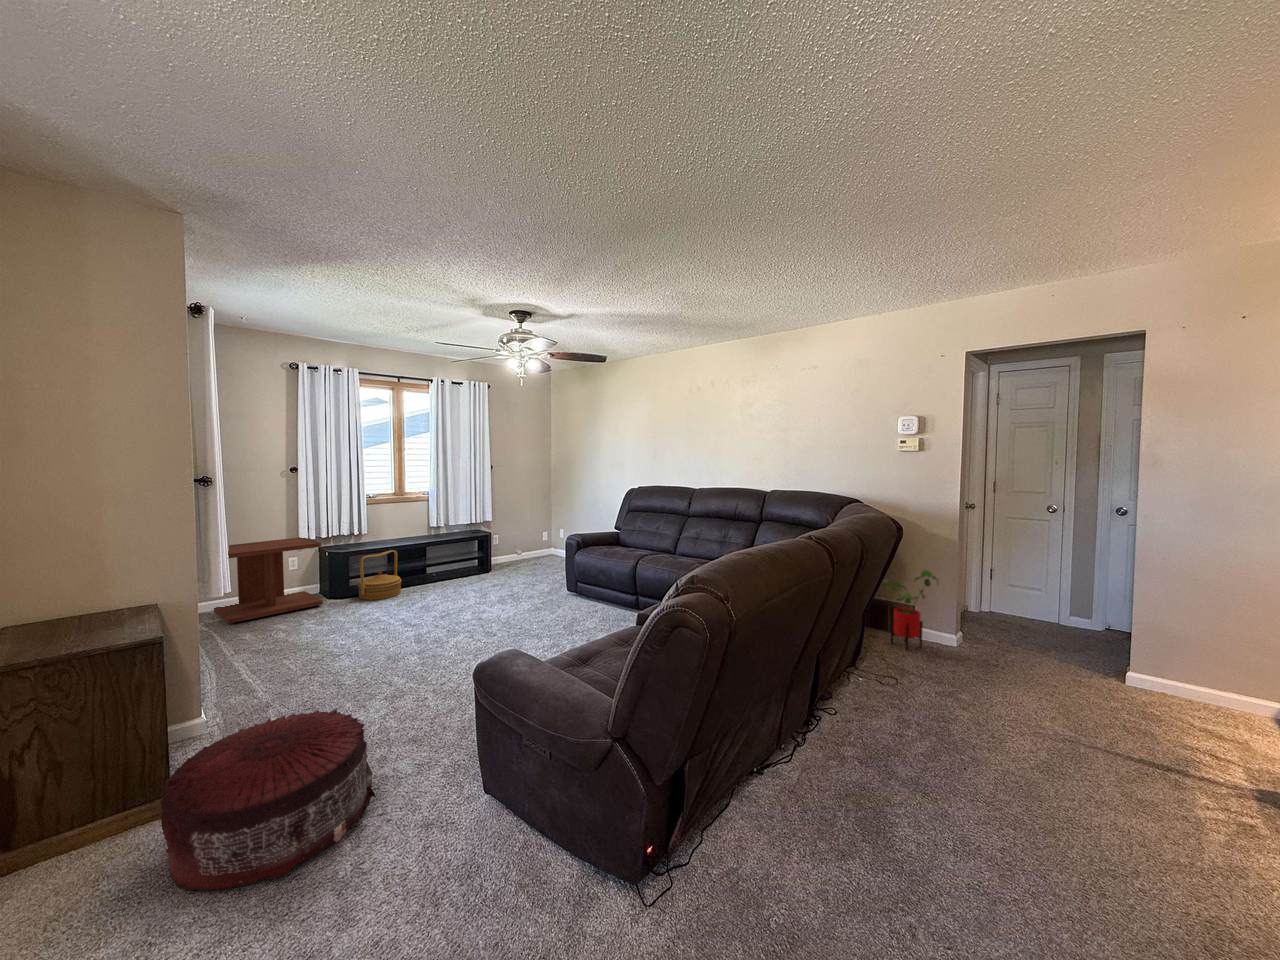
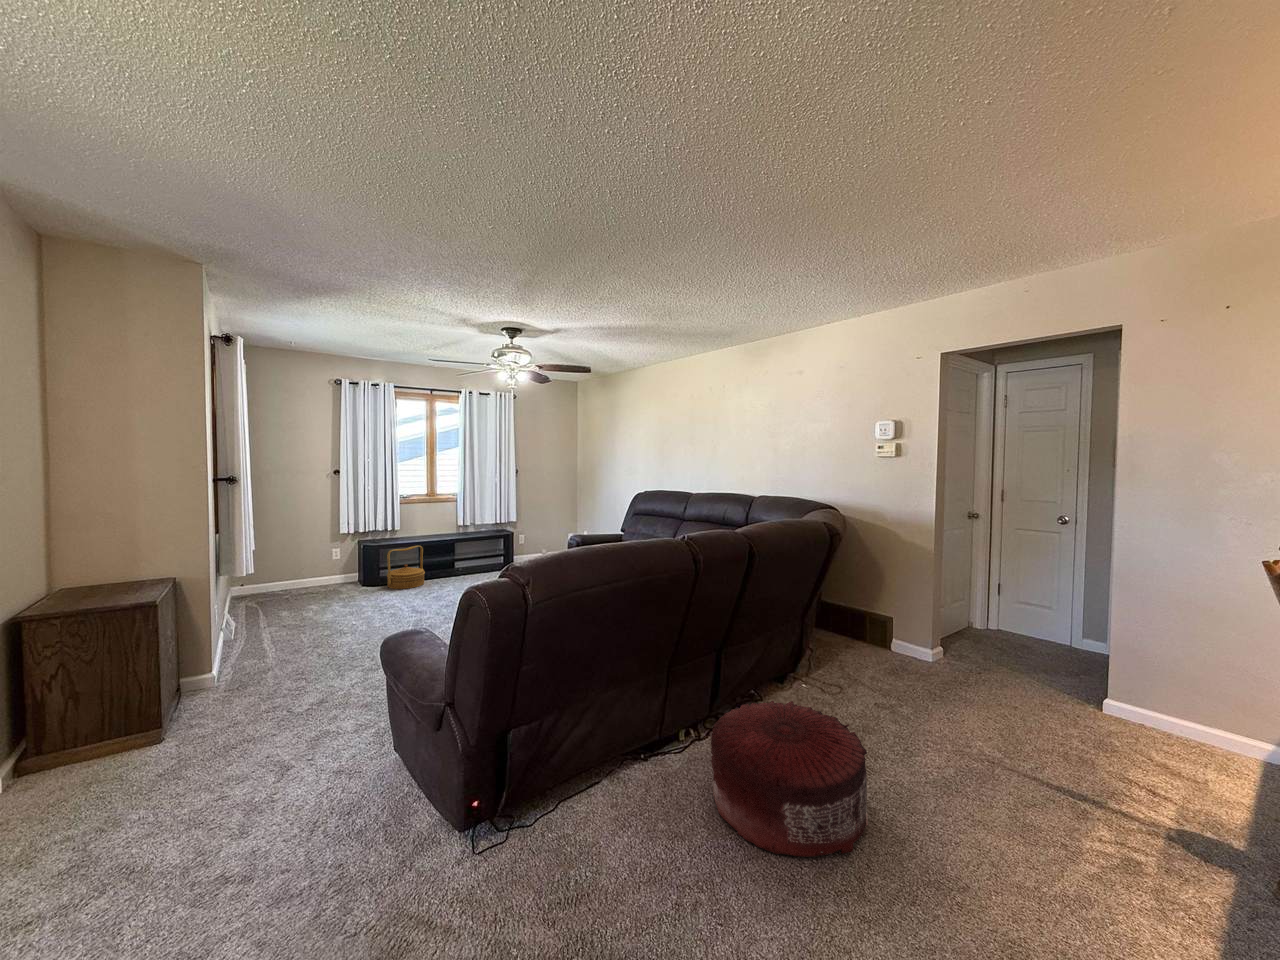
side table: present [214,537,323,623] -> none [267,532,355,602]
house plant: present [884,569,939,650] -> none [856,579,913,663]
pouf: present [161,709,375,890] -> present [711,701,868,857]

